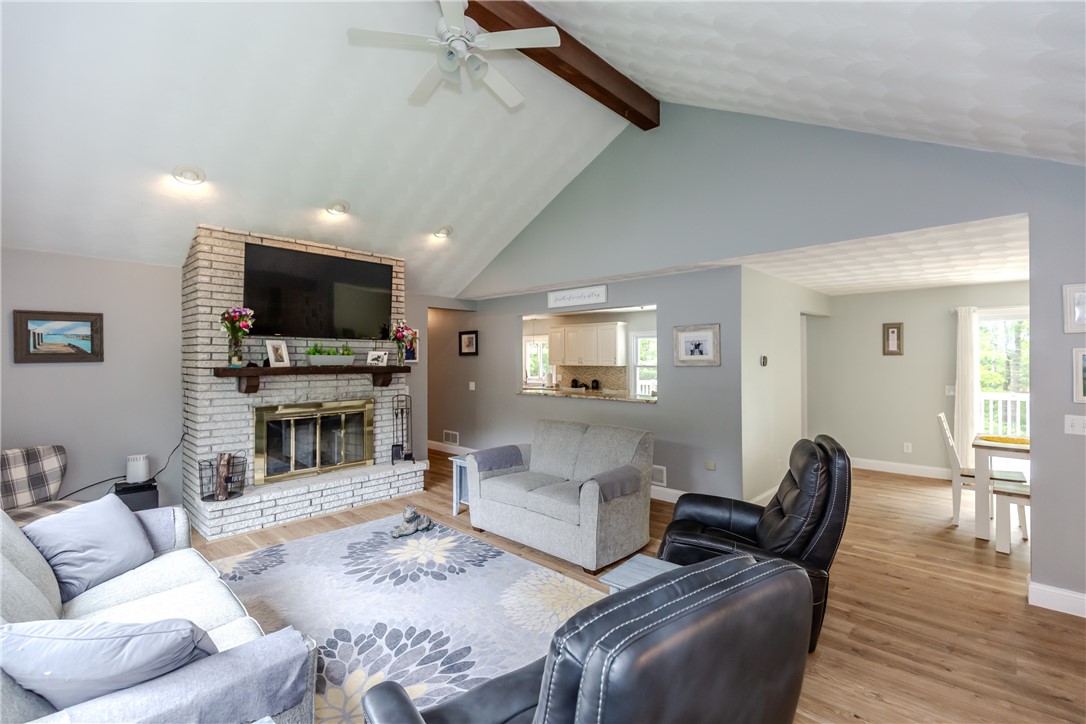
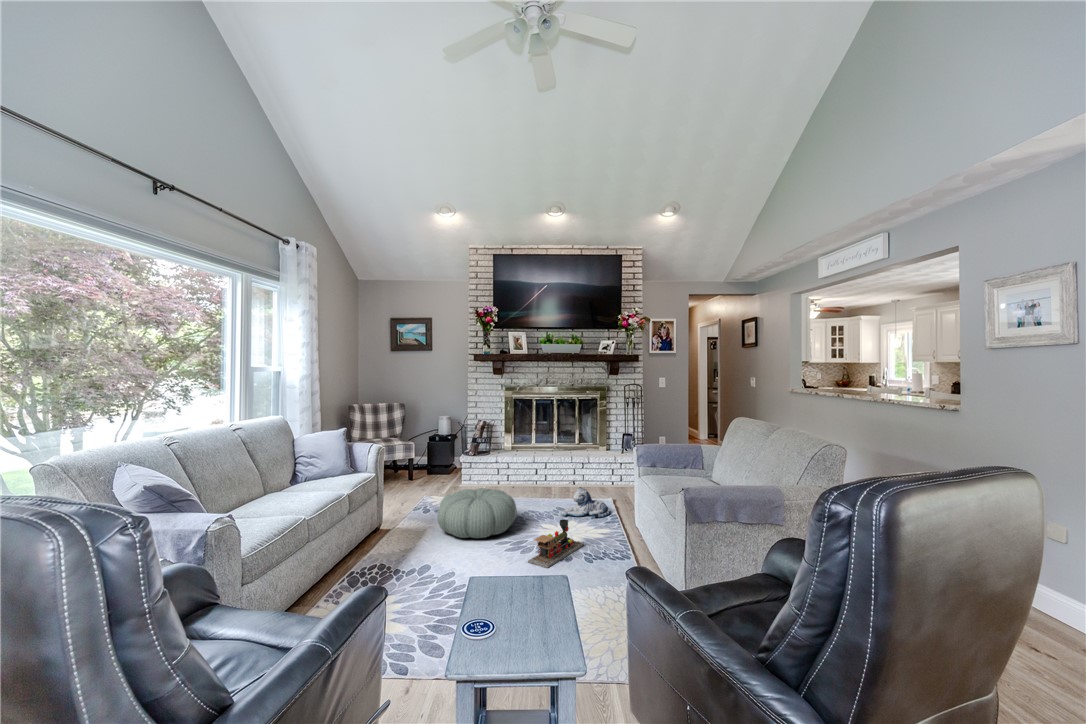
pouf: none [274,528,374,593] -> present [437,488,517,538]
toy train: none [430,536,455,586] -> present [528,519,584,568]

